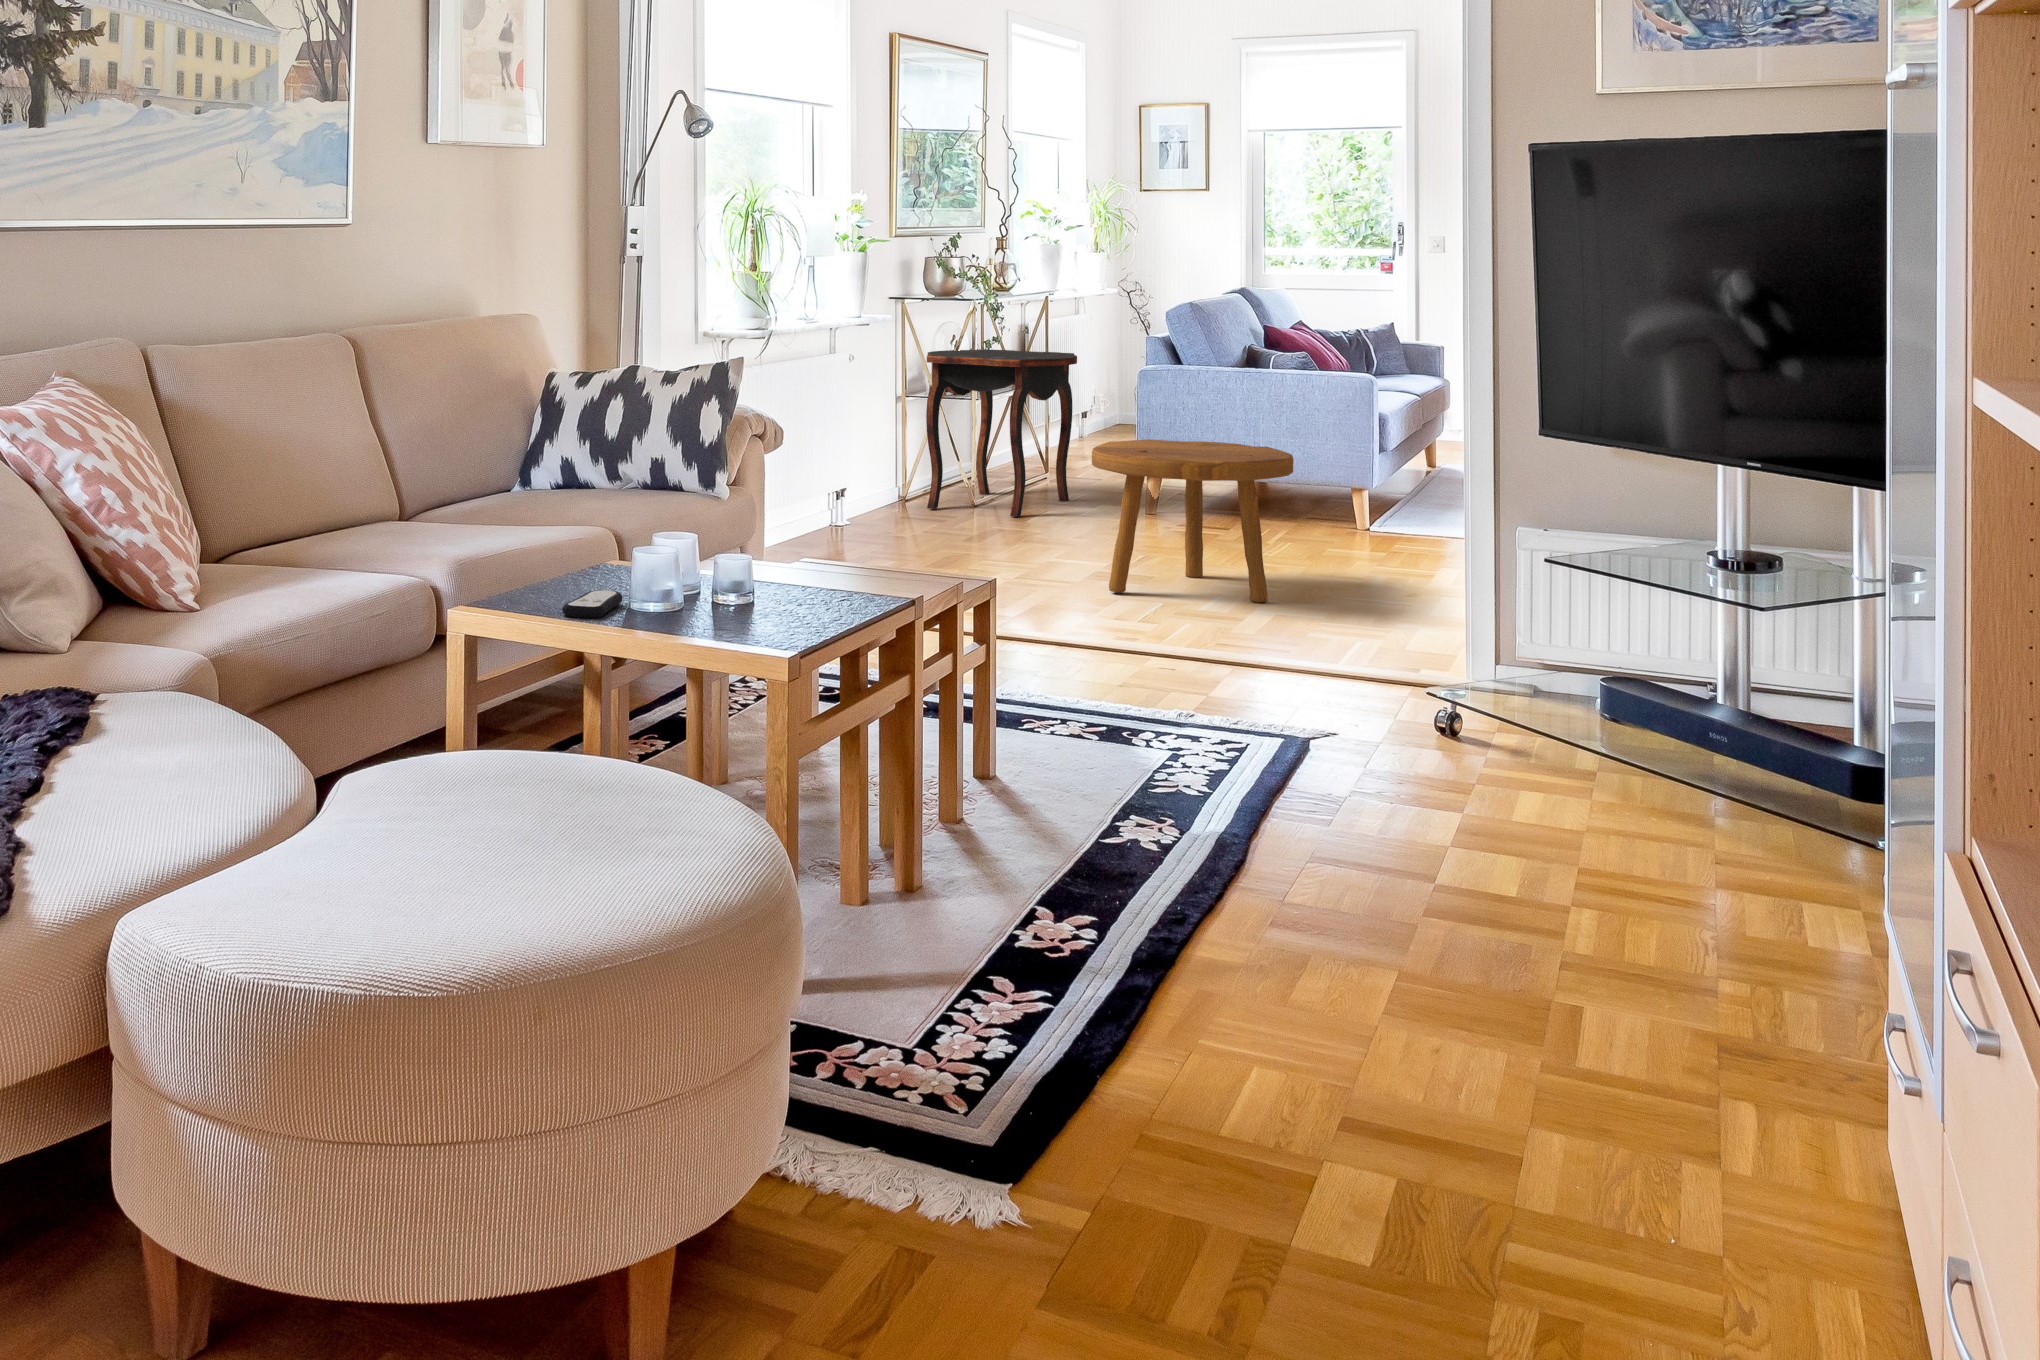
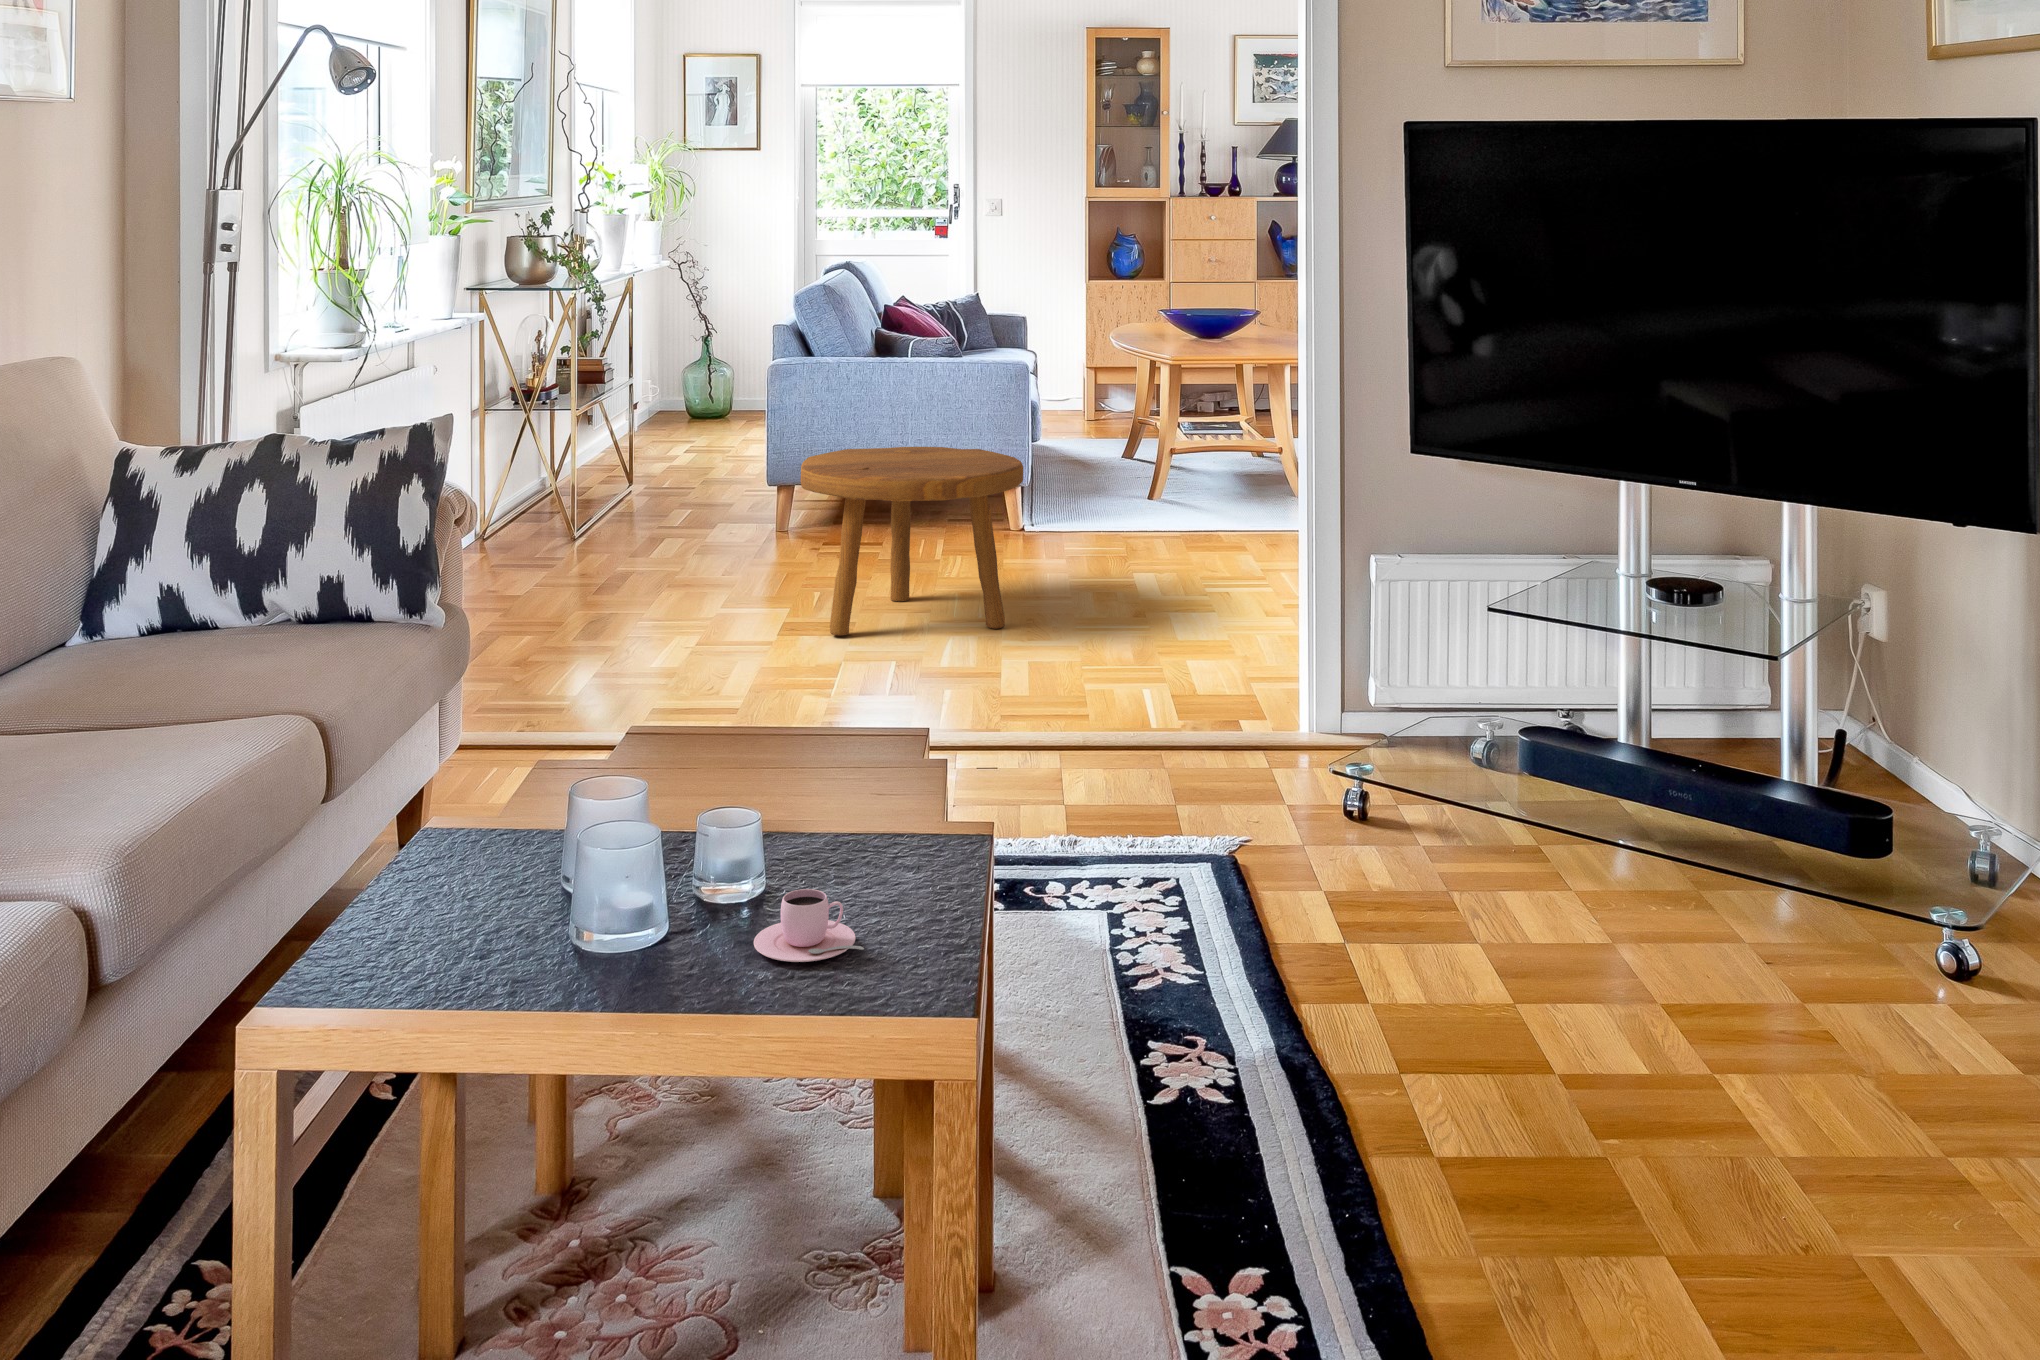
side table: present [926,349,1077,517] -> none [519,341,696,537]
teacup: none [727,564,787,641] -> present [754,889,864,962]
remote control: present [562,590,623,618] -> none [421,876,503,957]

